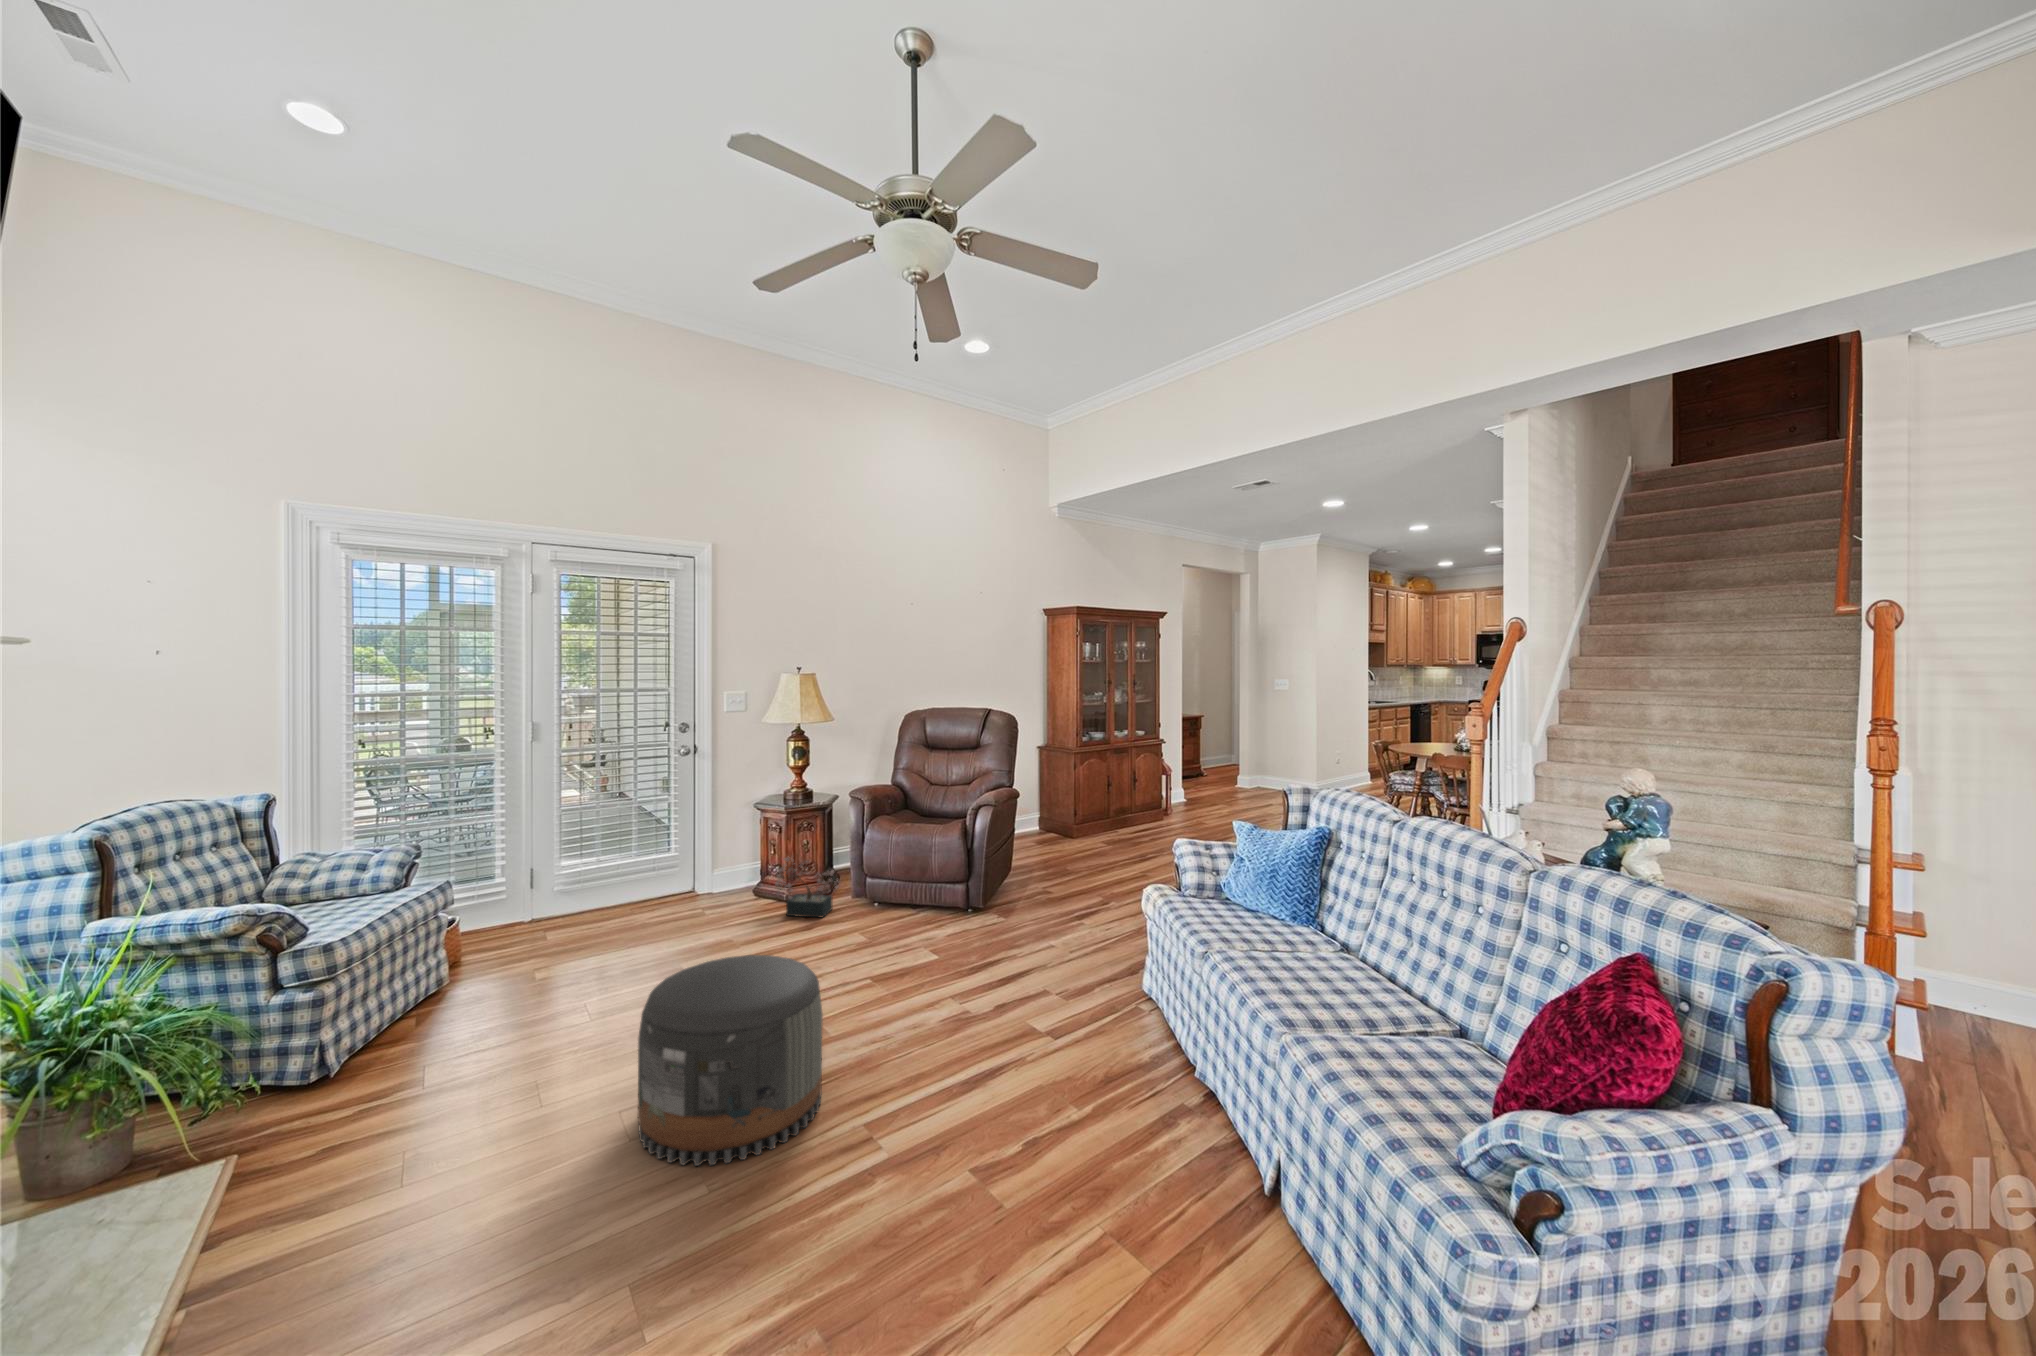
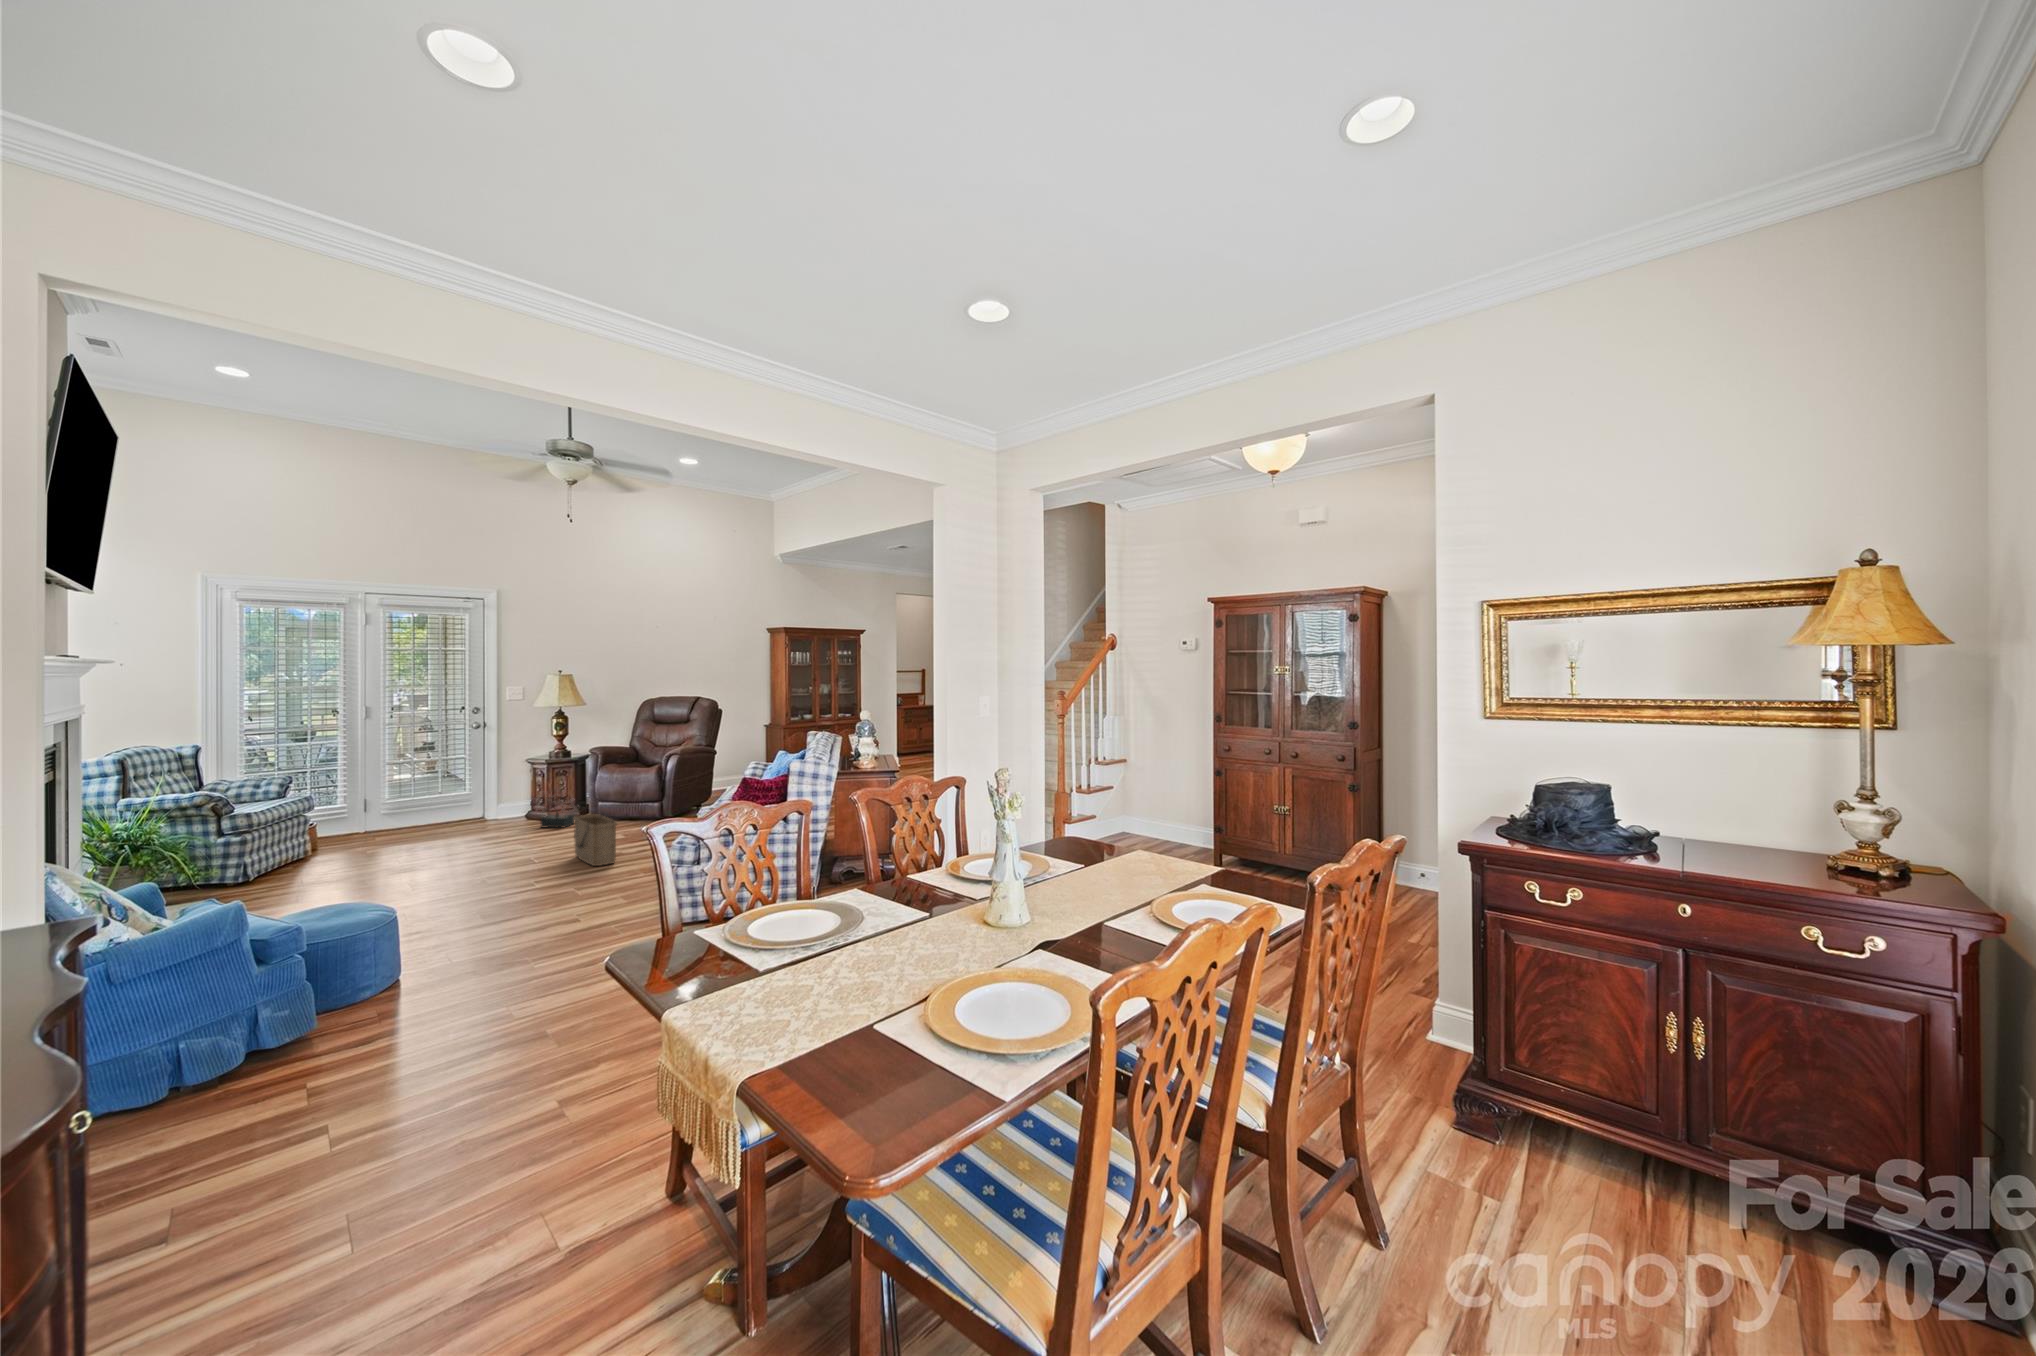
basket: none [887,924,984,1044] -> present [573,814,617,866]
pouf: present [638,955,823,1166] -> none [413,817,514,898]

